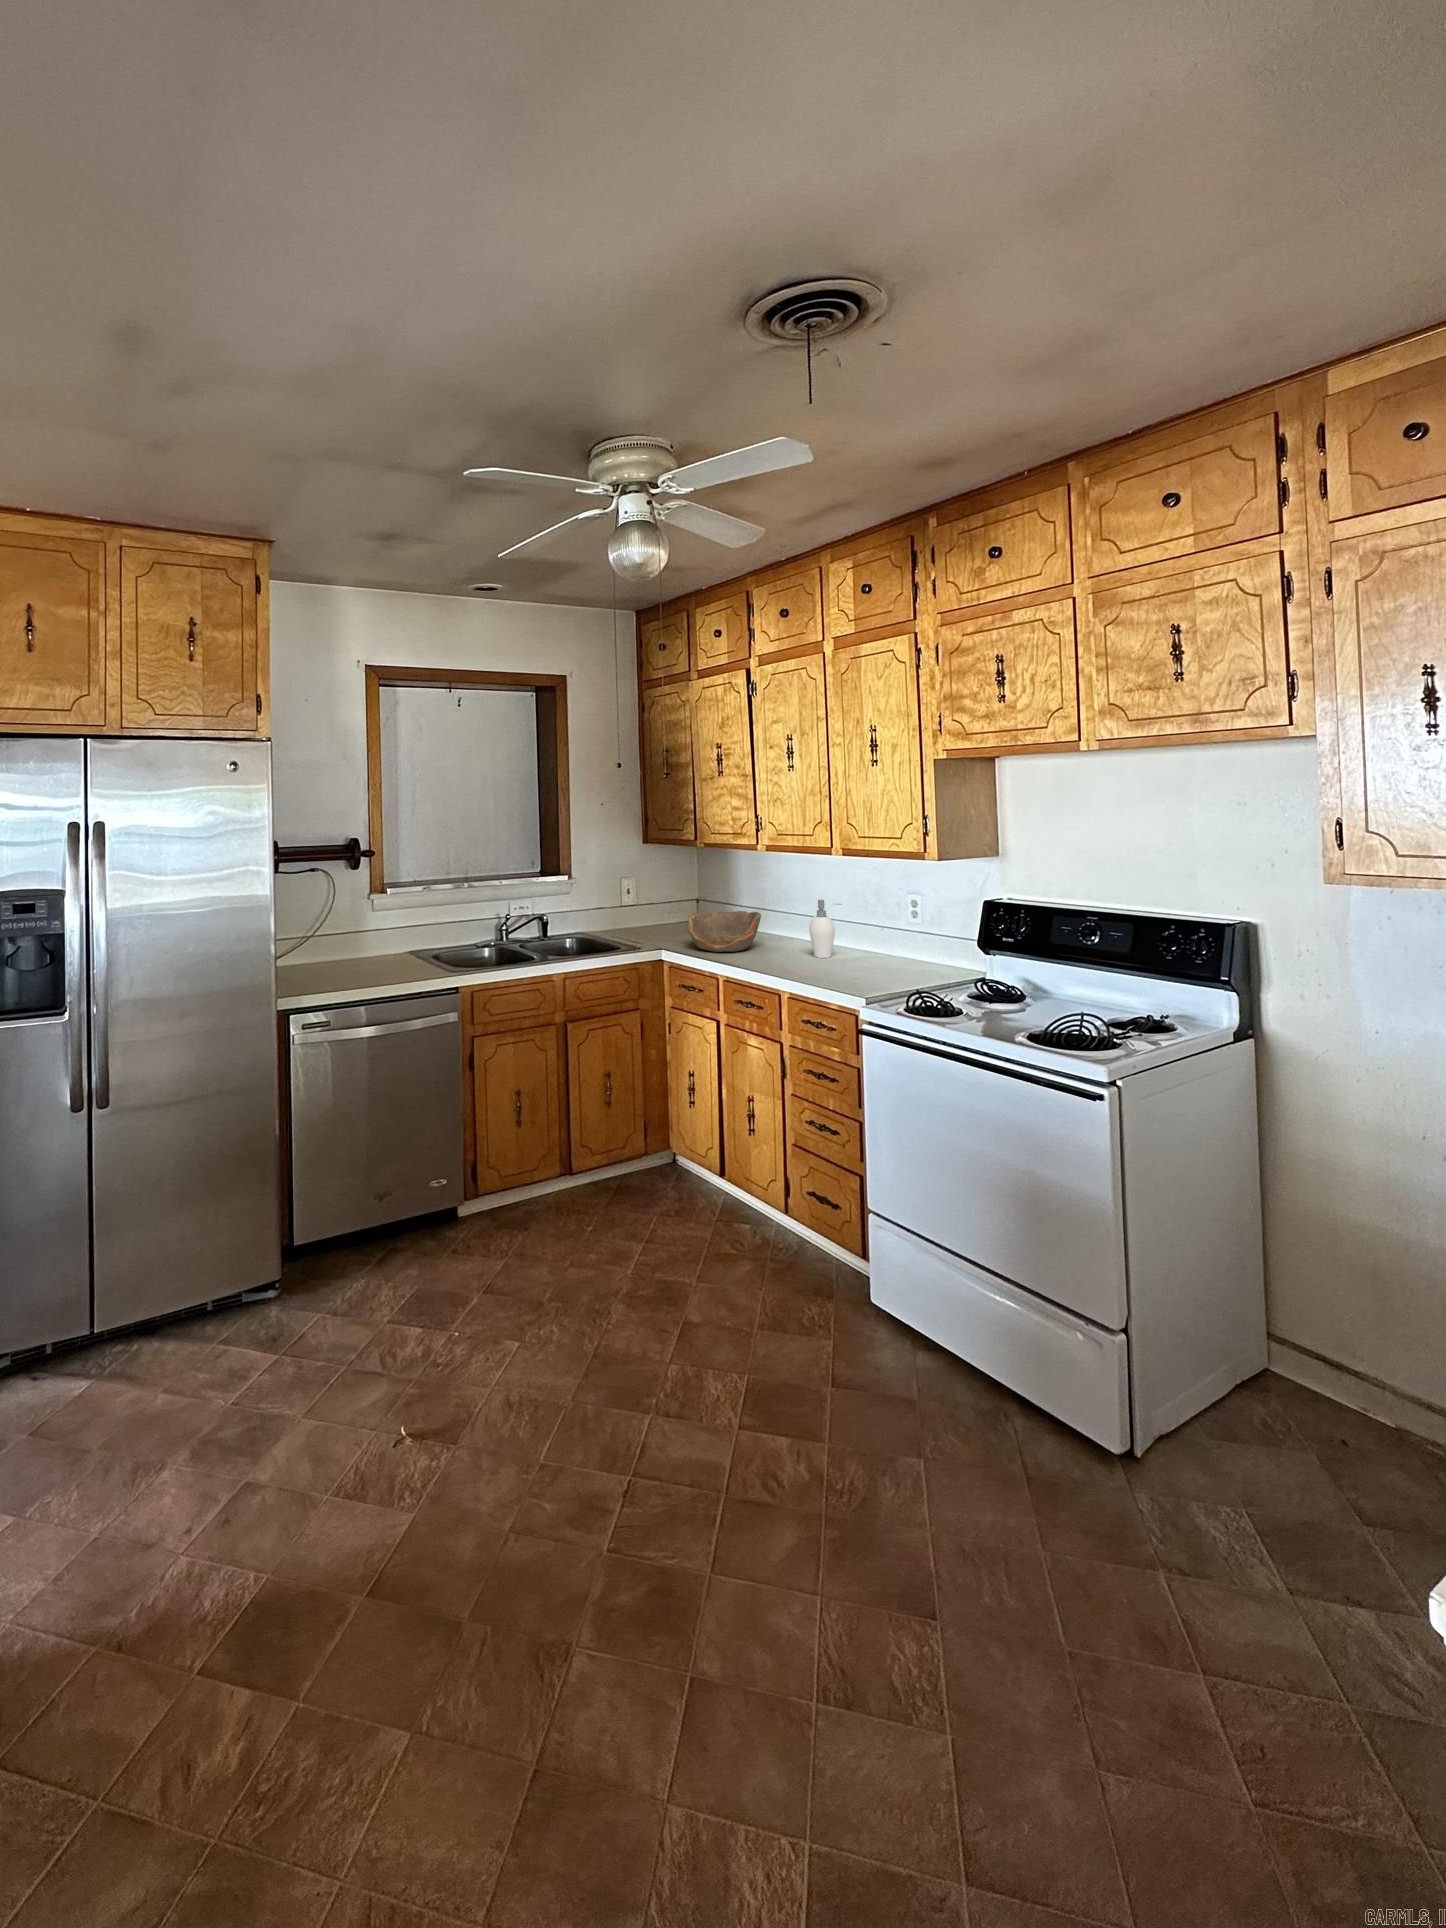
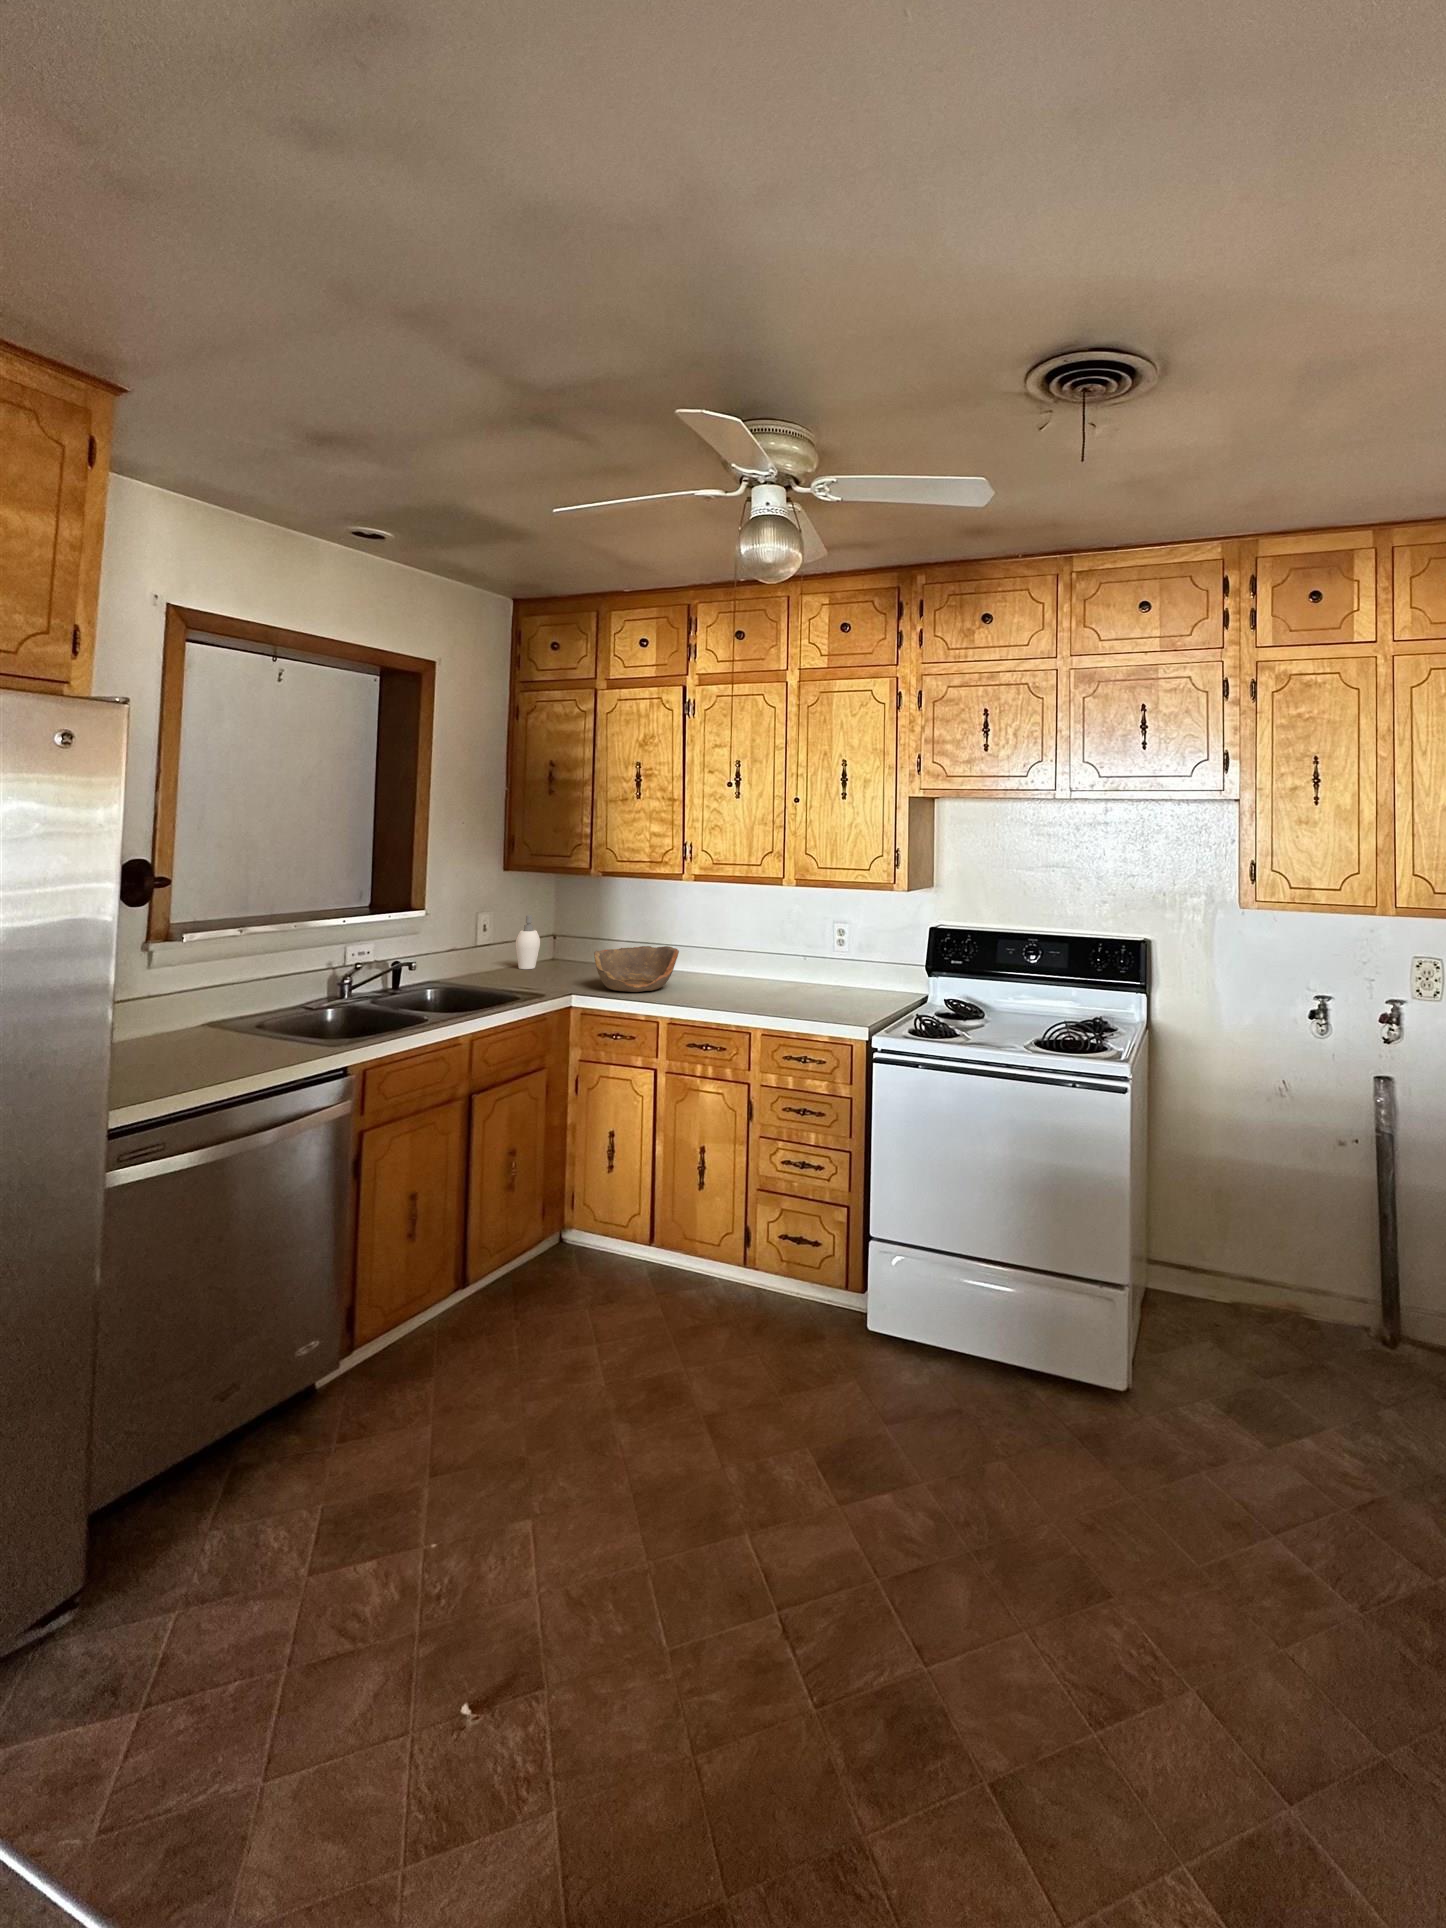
soap dispenser: present [809,900,841,958] -> present [516,915,540,969]

